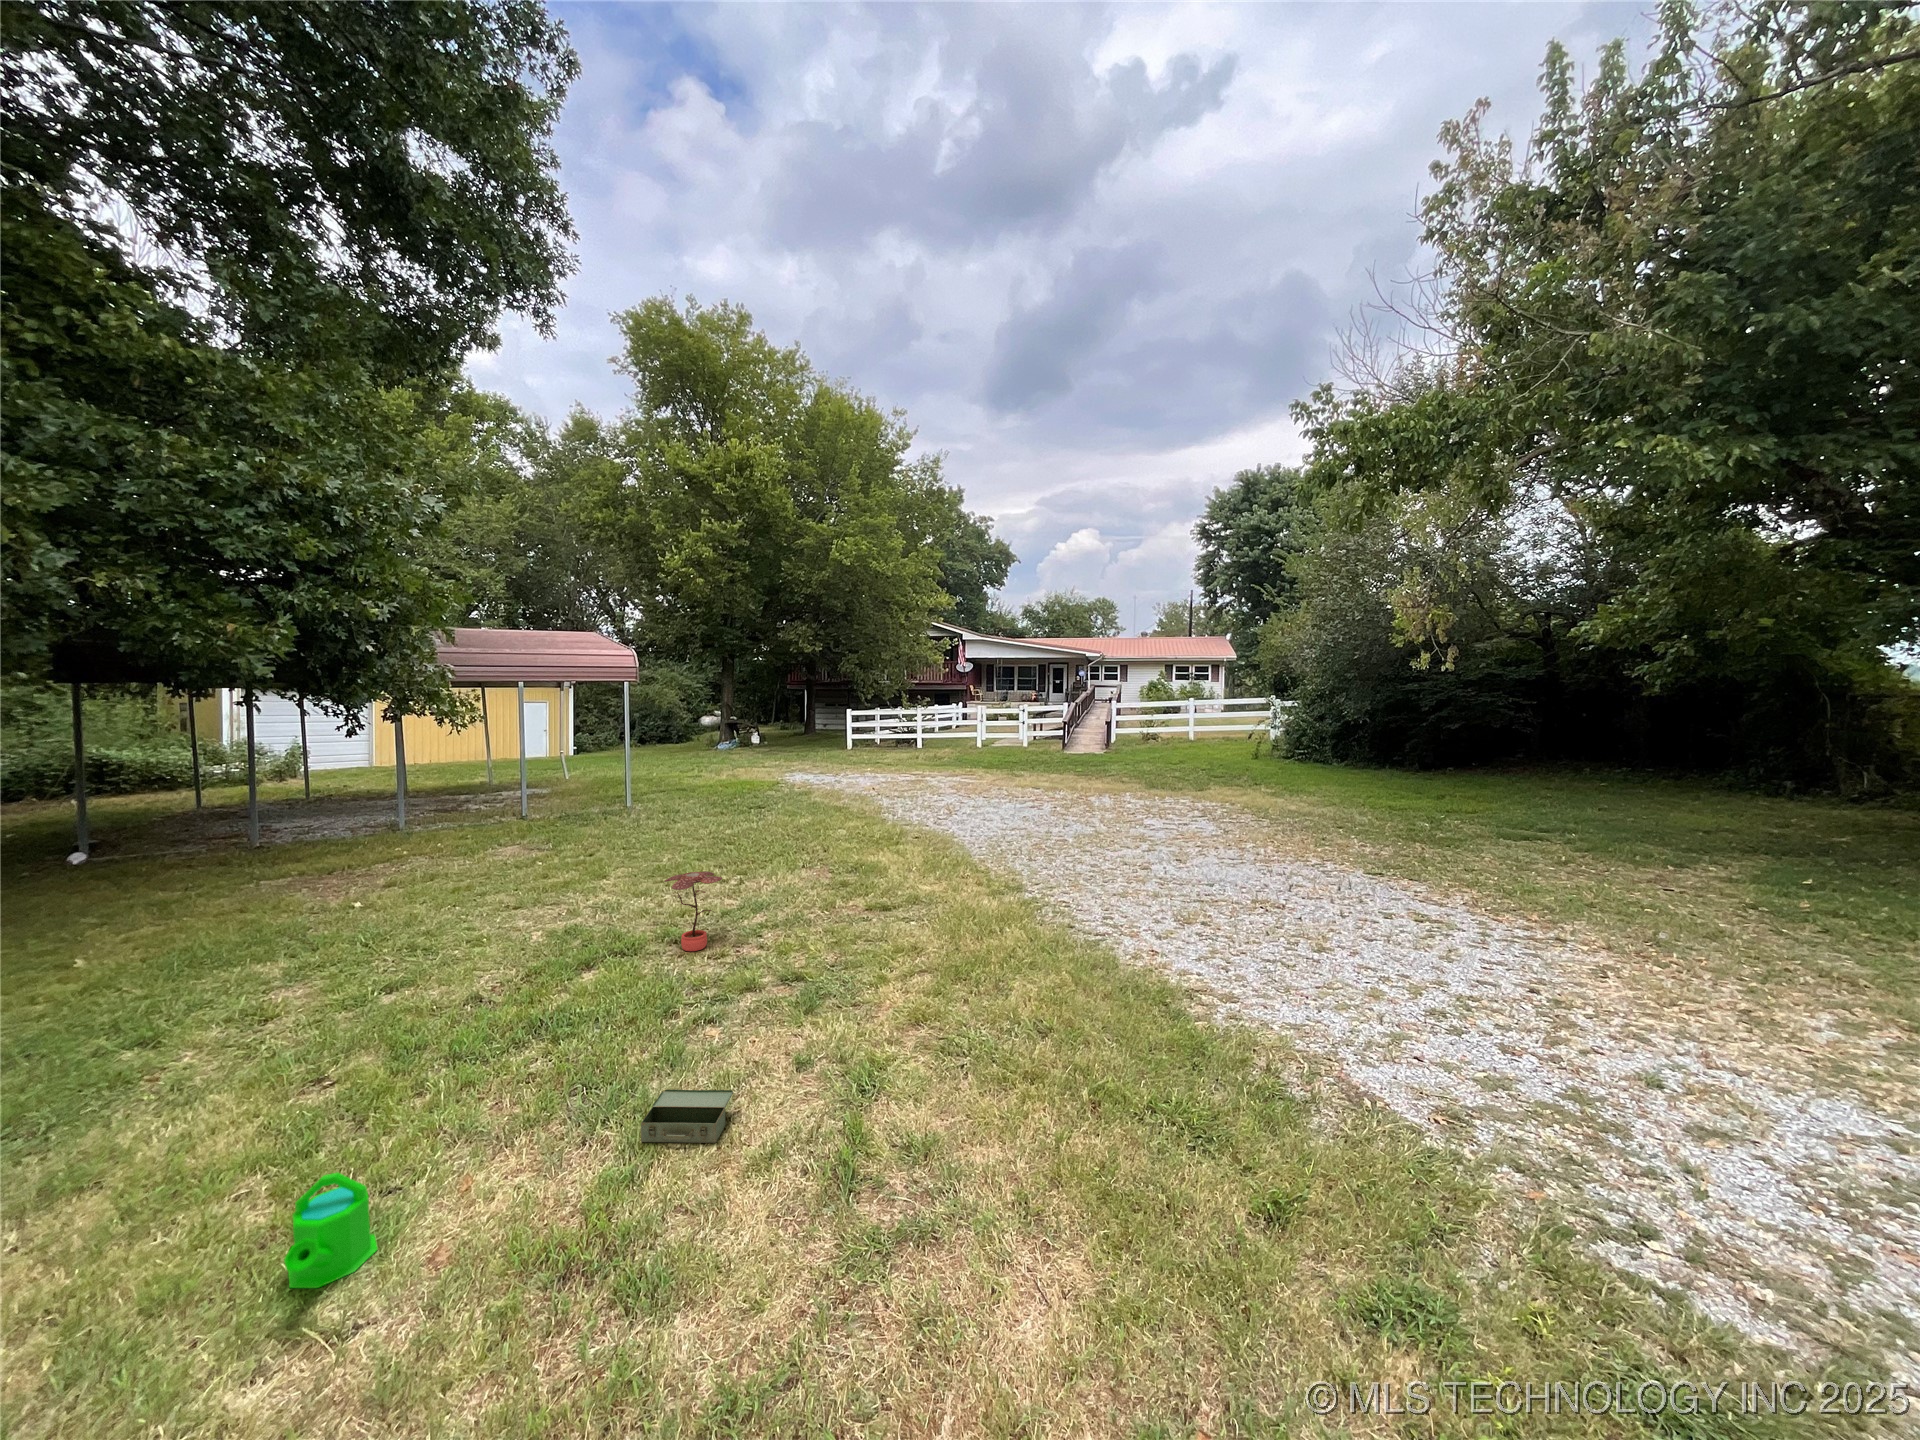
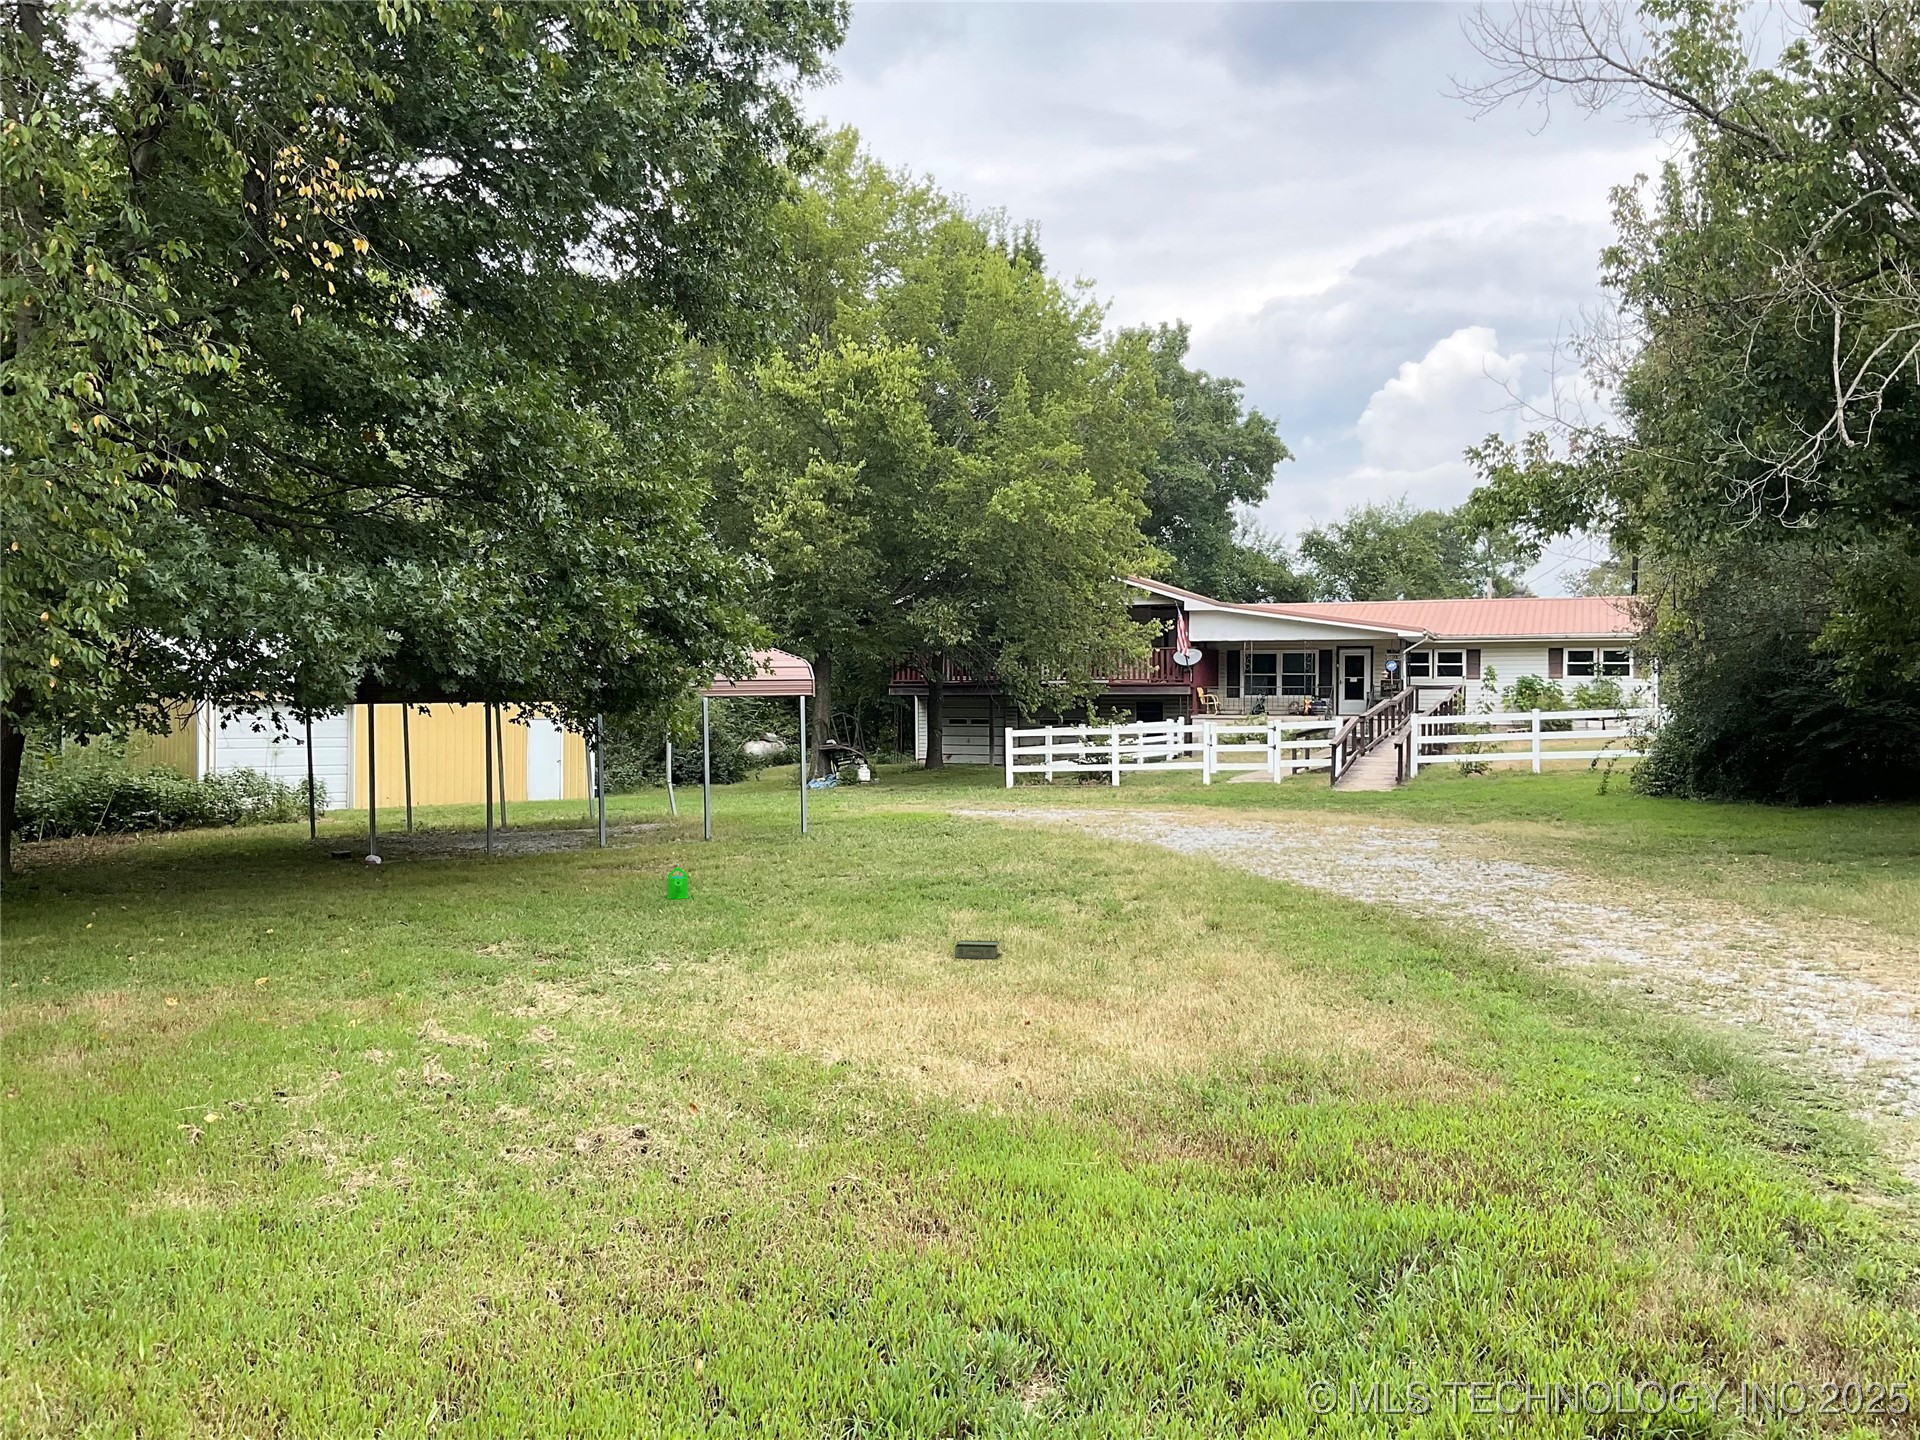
potted plant: present [664,871,722,951] -> none [909,852,954,912]
watering can: present [284,1172,378,1288] -> present [667,867,689,899]

